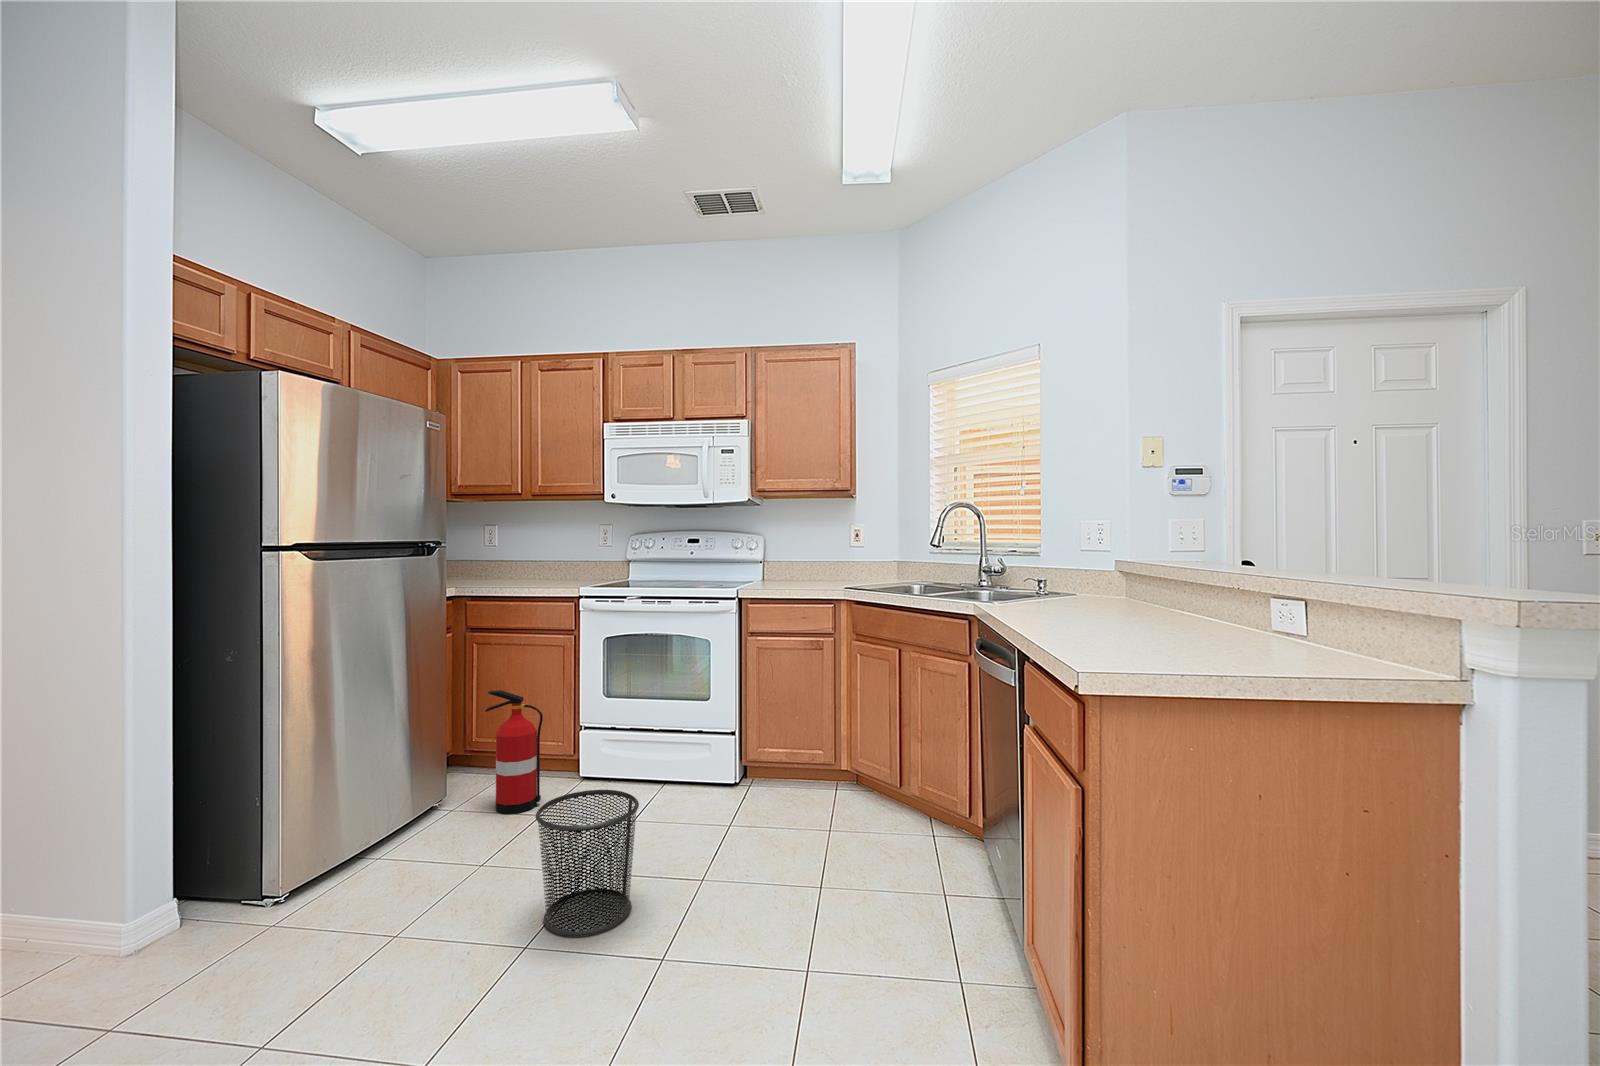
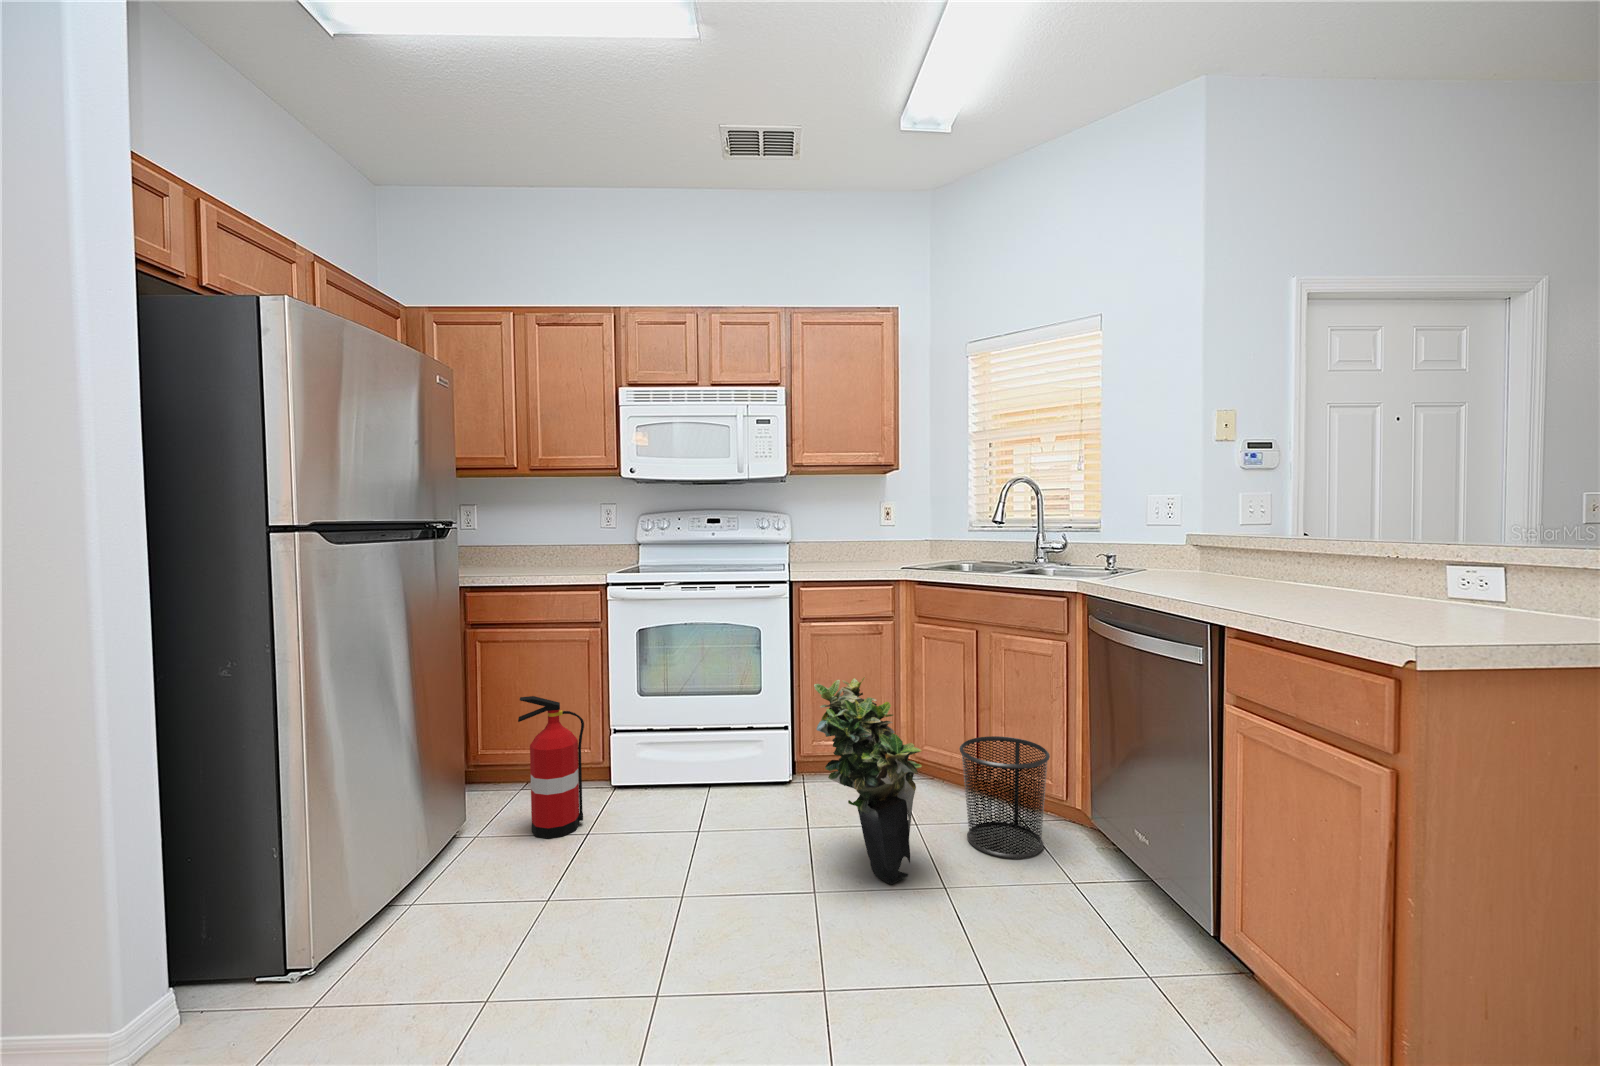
potted plant: none [703,686,803,877] -> present [814,677,922,885]
waste bin: present [535,790,639,936] -> present [960,736,1050,858]

